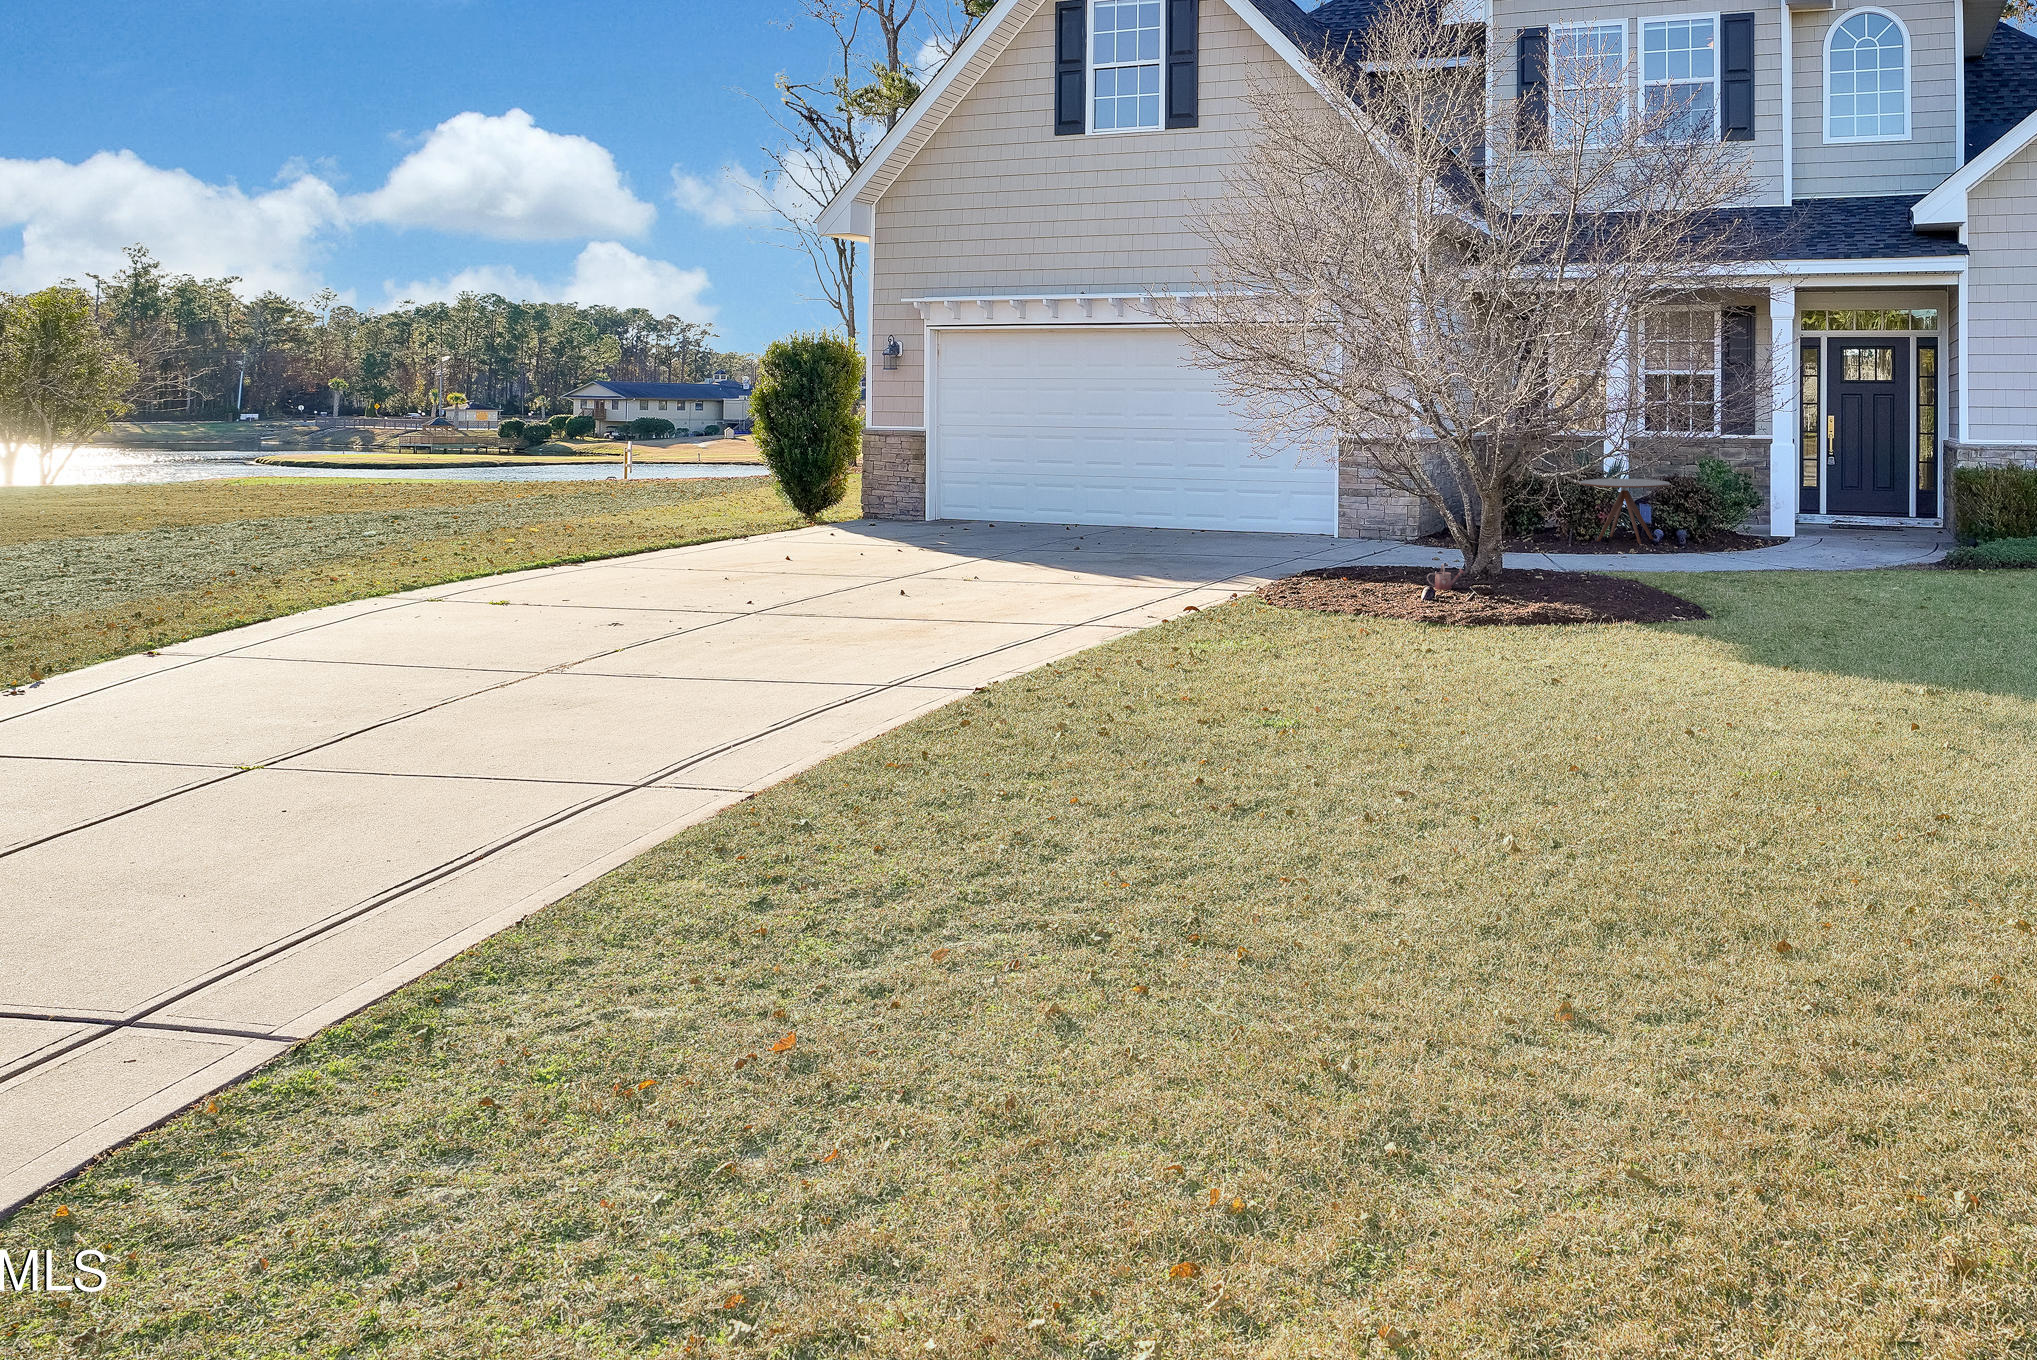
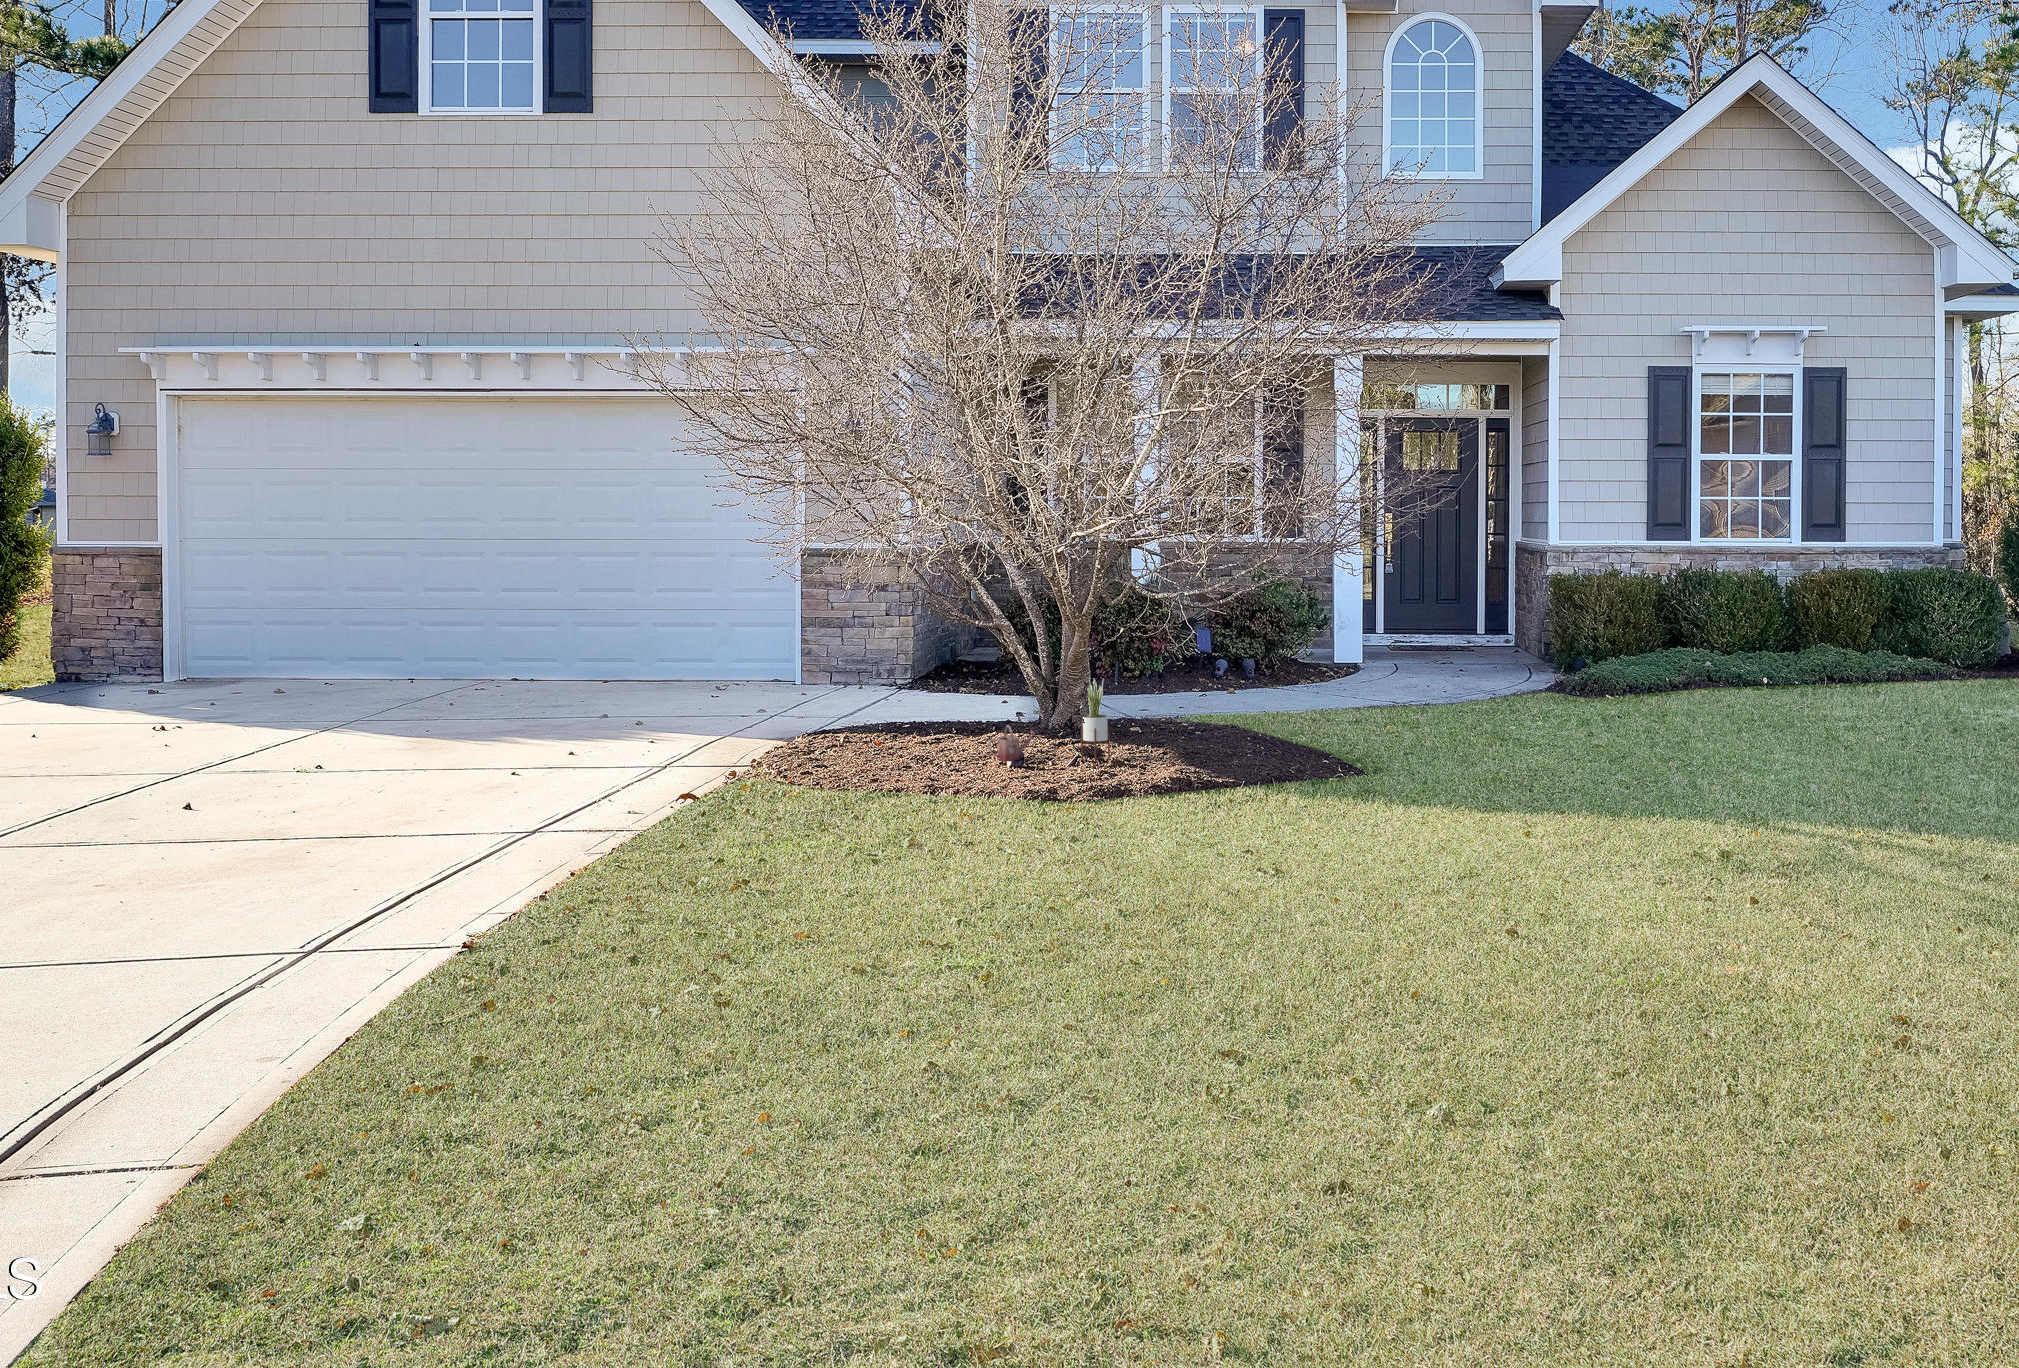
round table: present [1580,479,1670,544] -> none [1122,601,1234,686]
potted plant: none [1495,531,1516,594] -> present [1081,680,1110,762]

